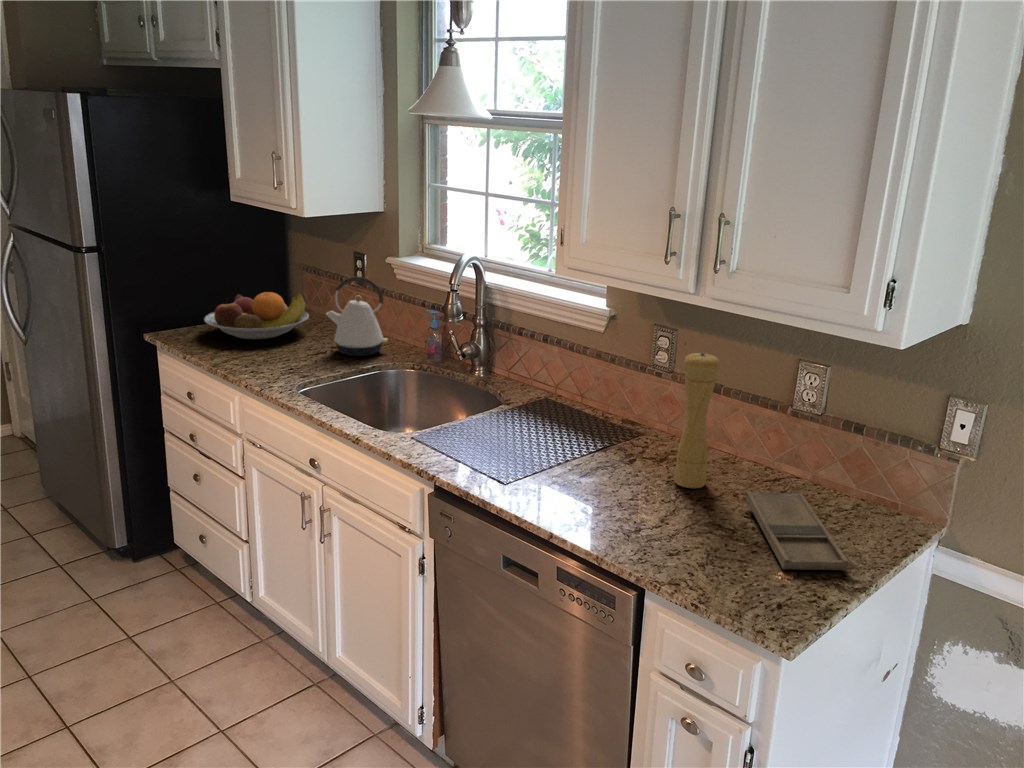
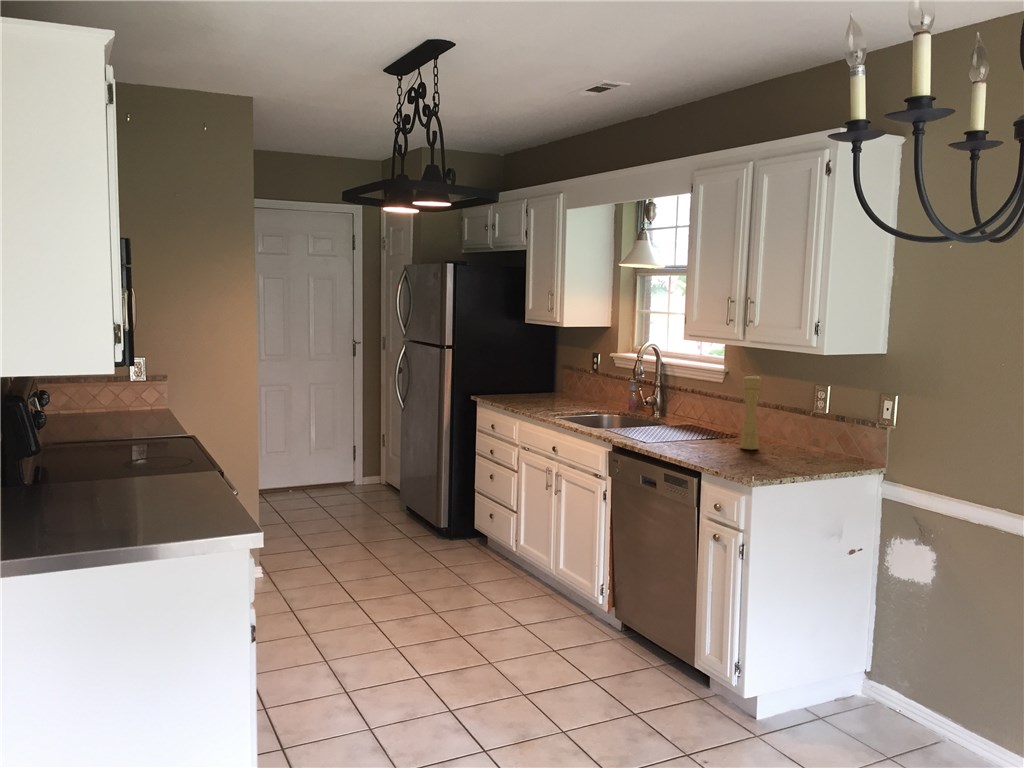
kettle: present [326,277,387,356] -> none [572,361,608,408]
fruit bowl: present [204,292,309,339] -> none [504,374,564,400]
tray: present [746,491,848,571] -> none [769,446,804,469]

